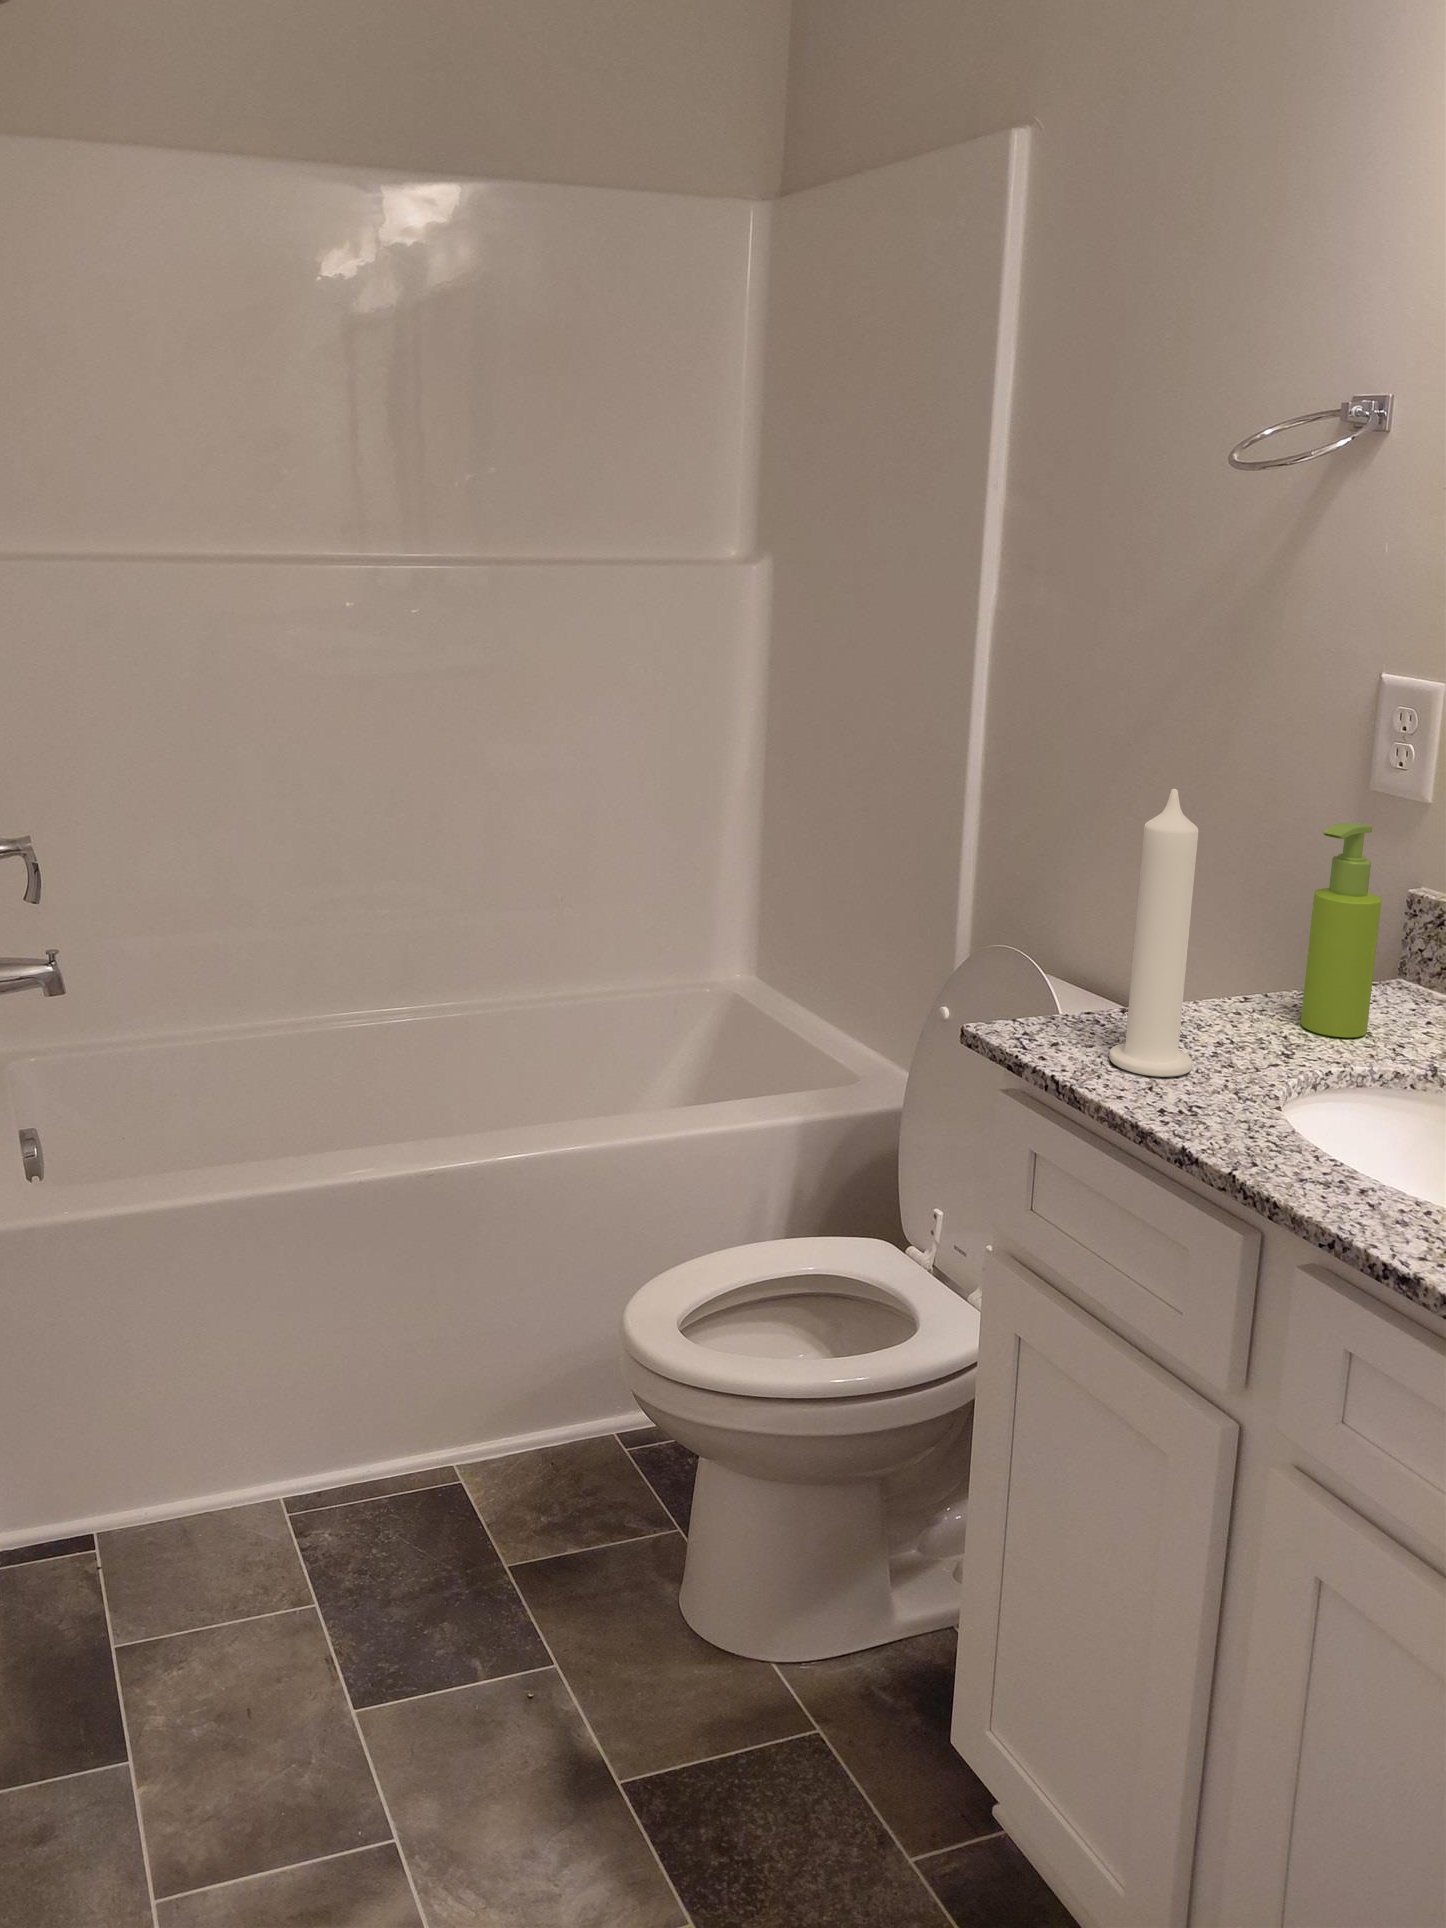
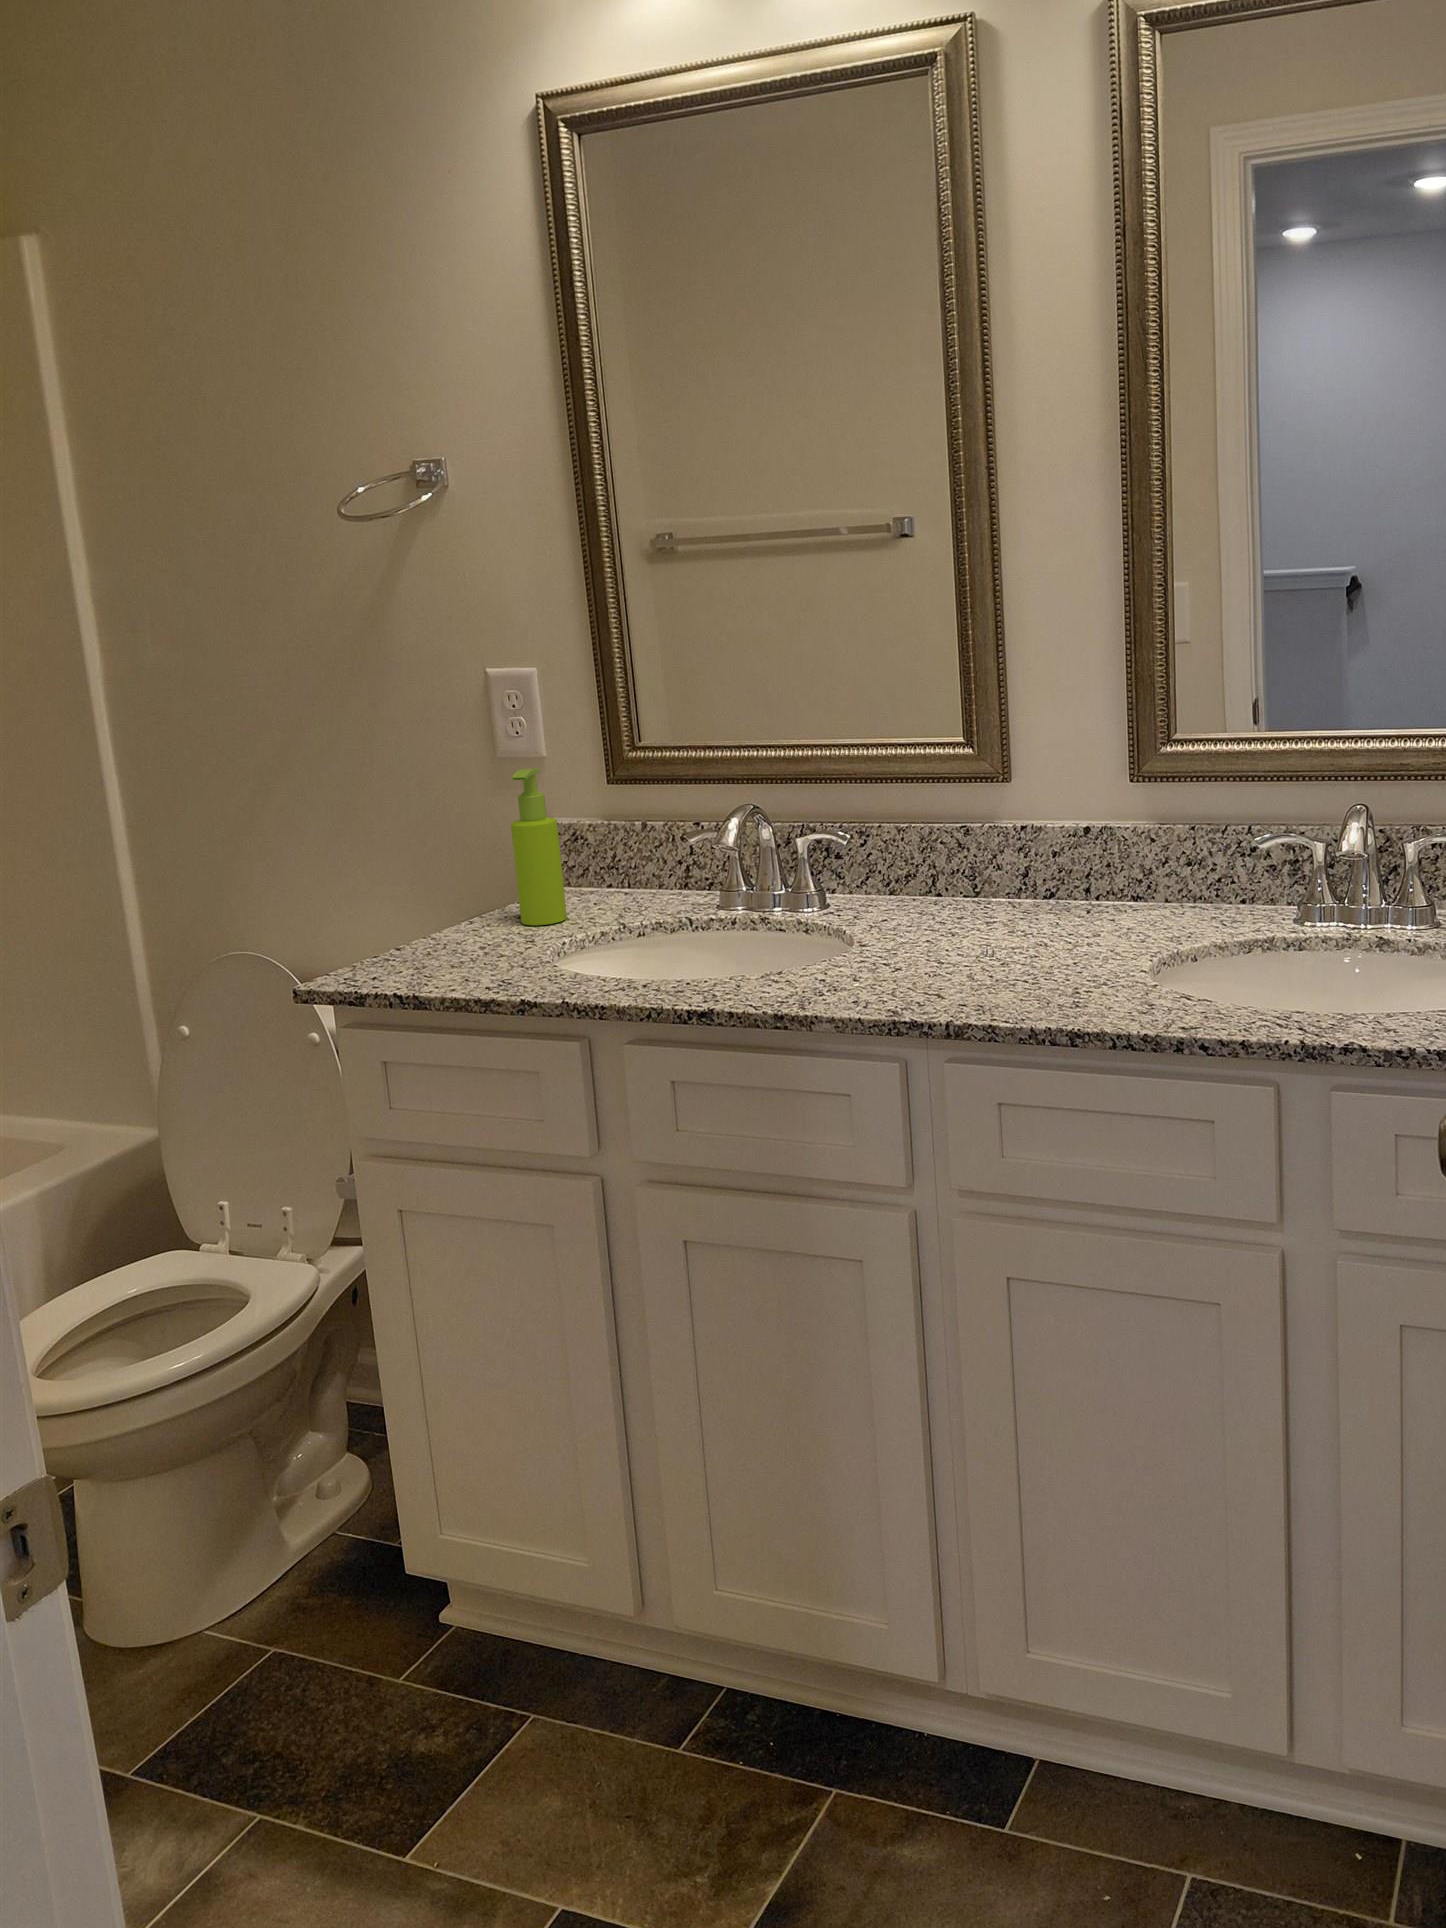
candle: present [1109,789,1199,1077] -> none [413,757,484,975]

